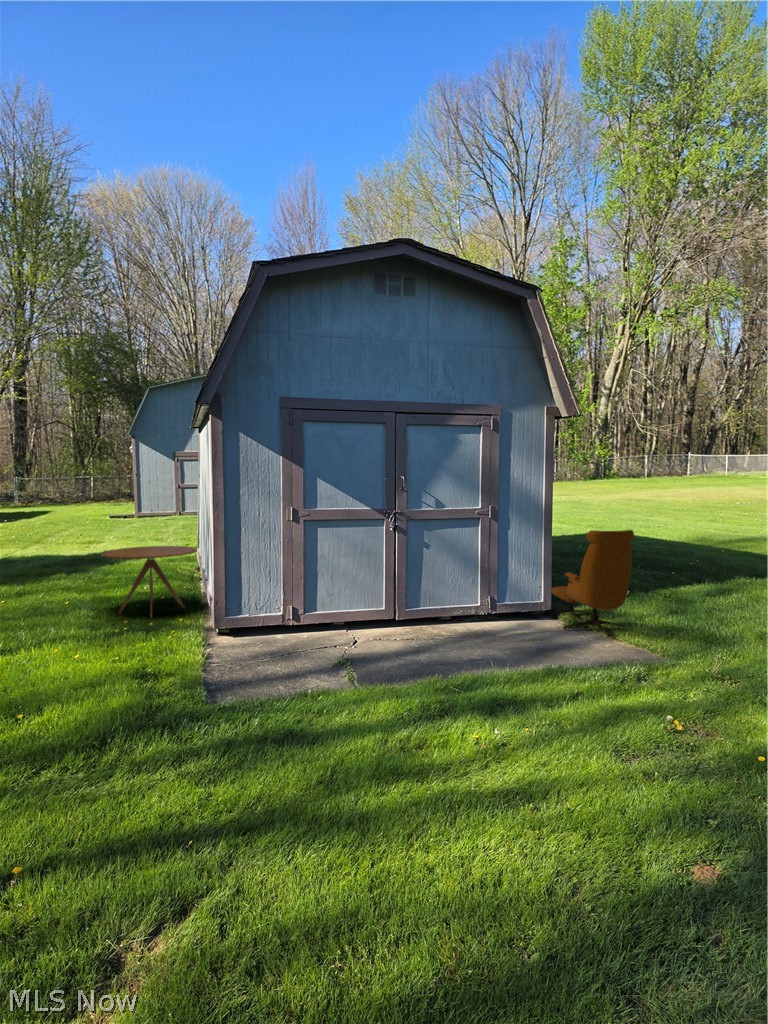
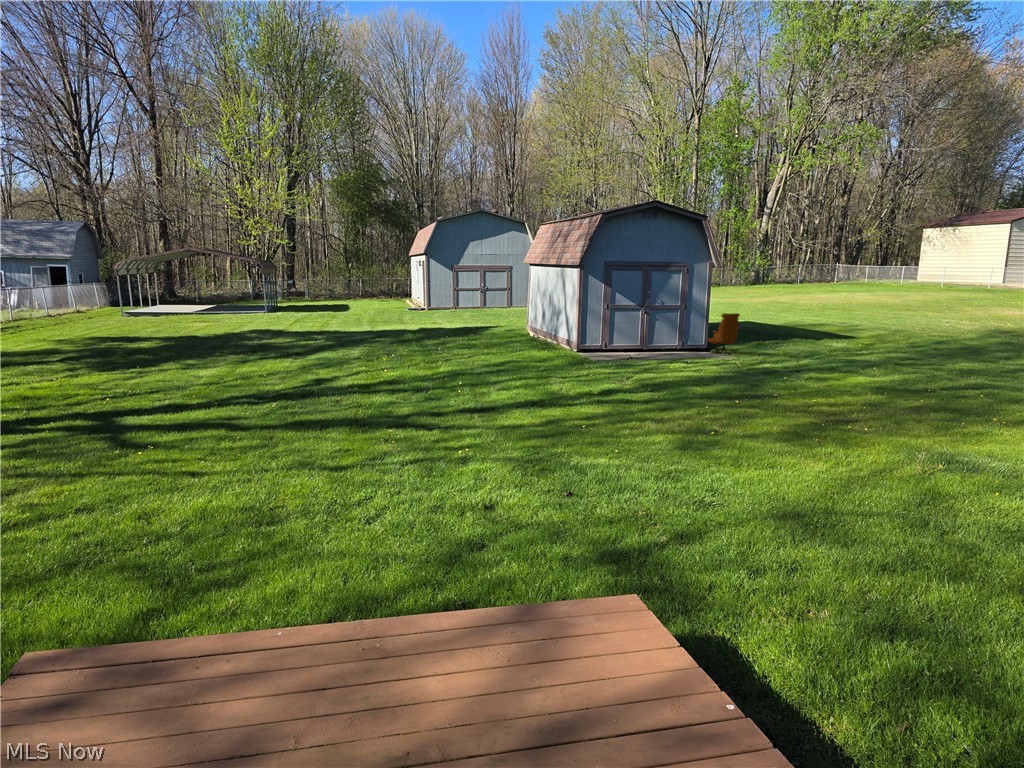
round table: present [101,546,197,618] -> none [520,321,558,349]

